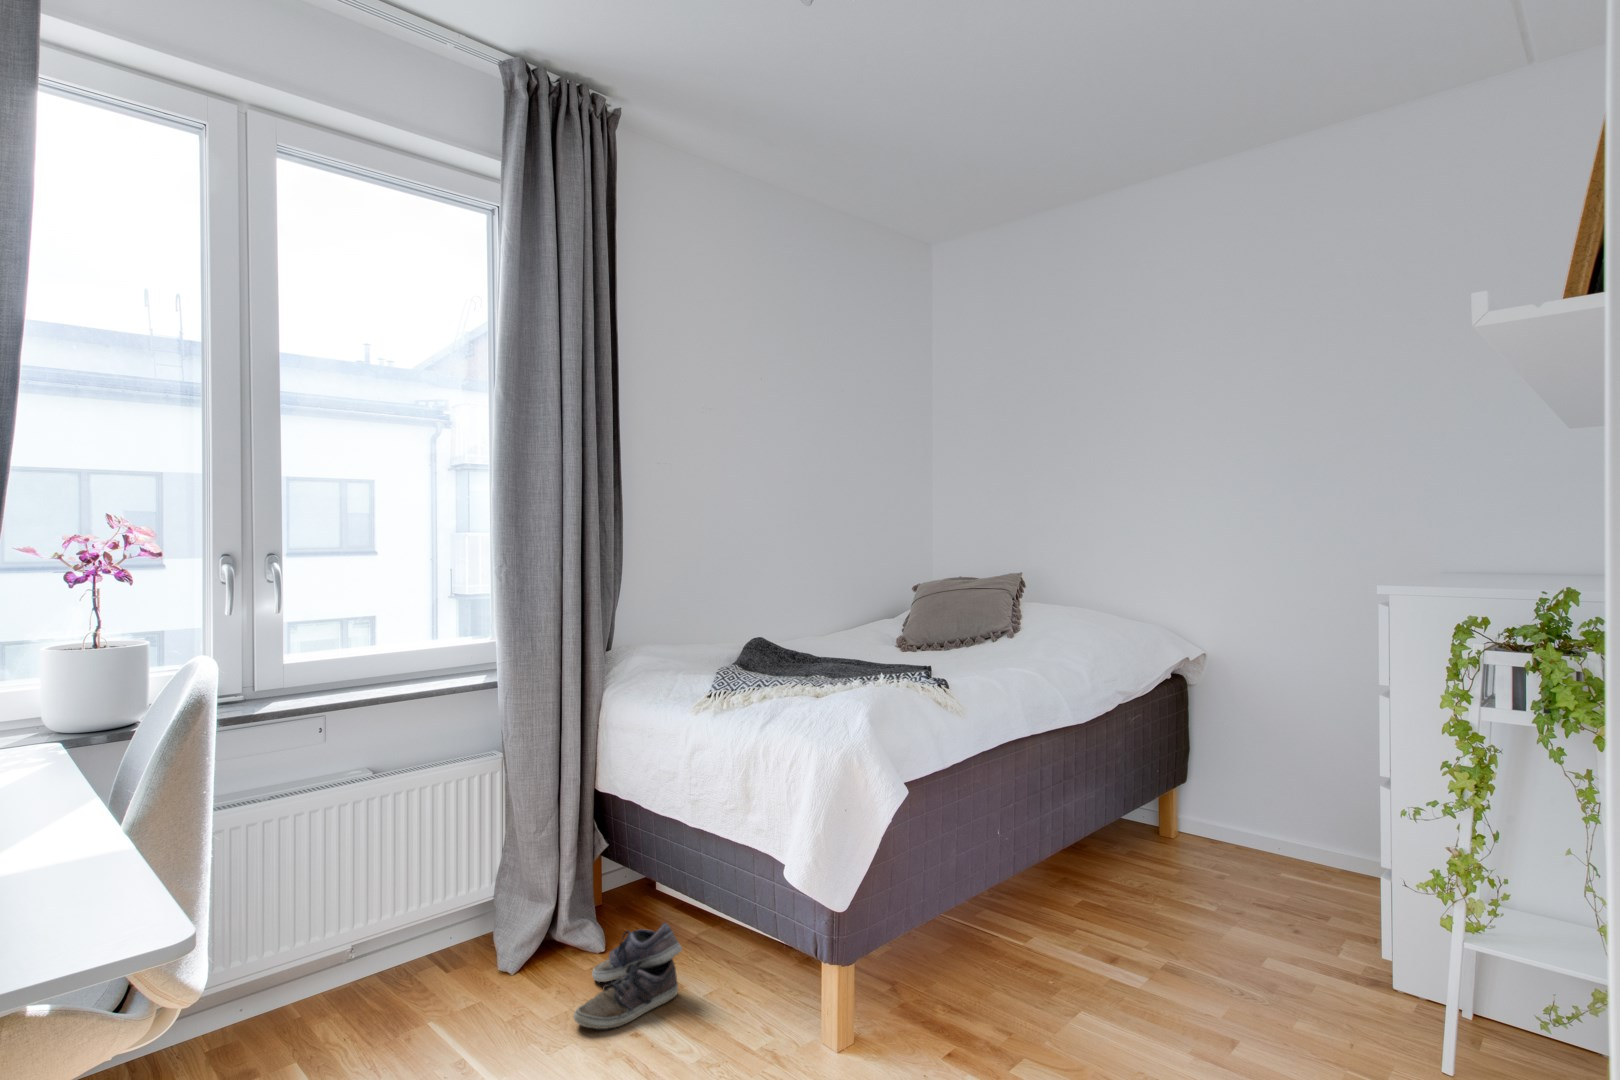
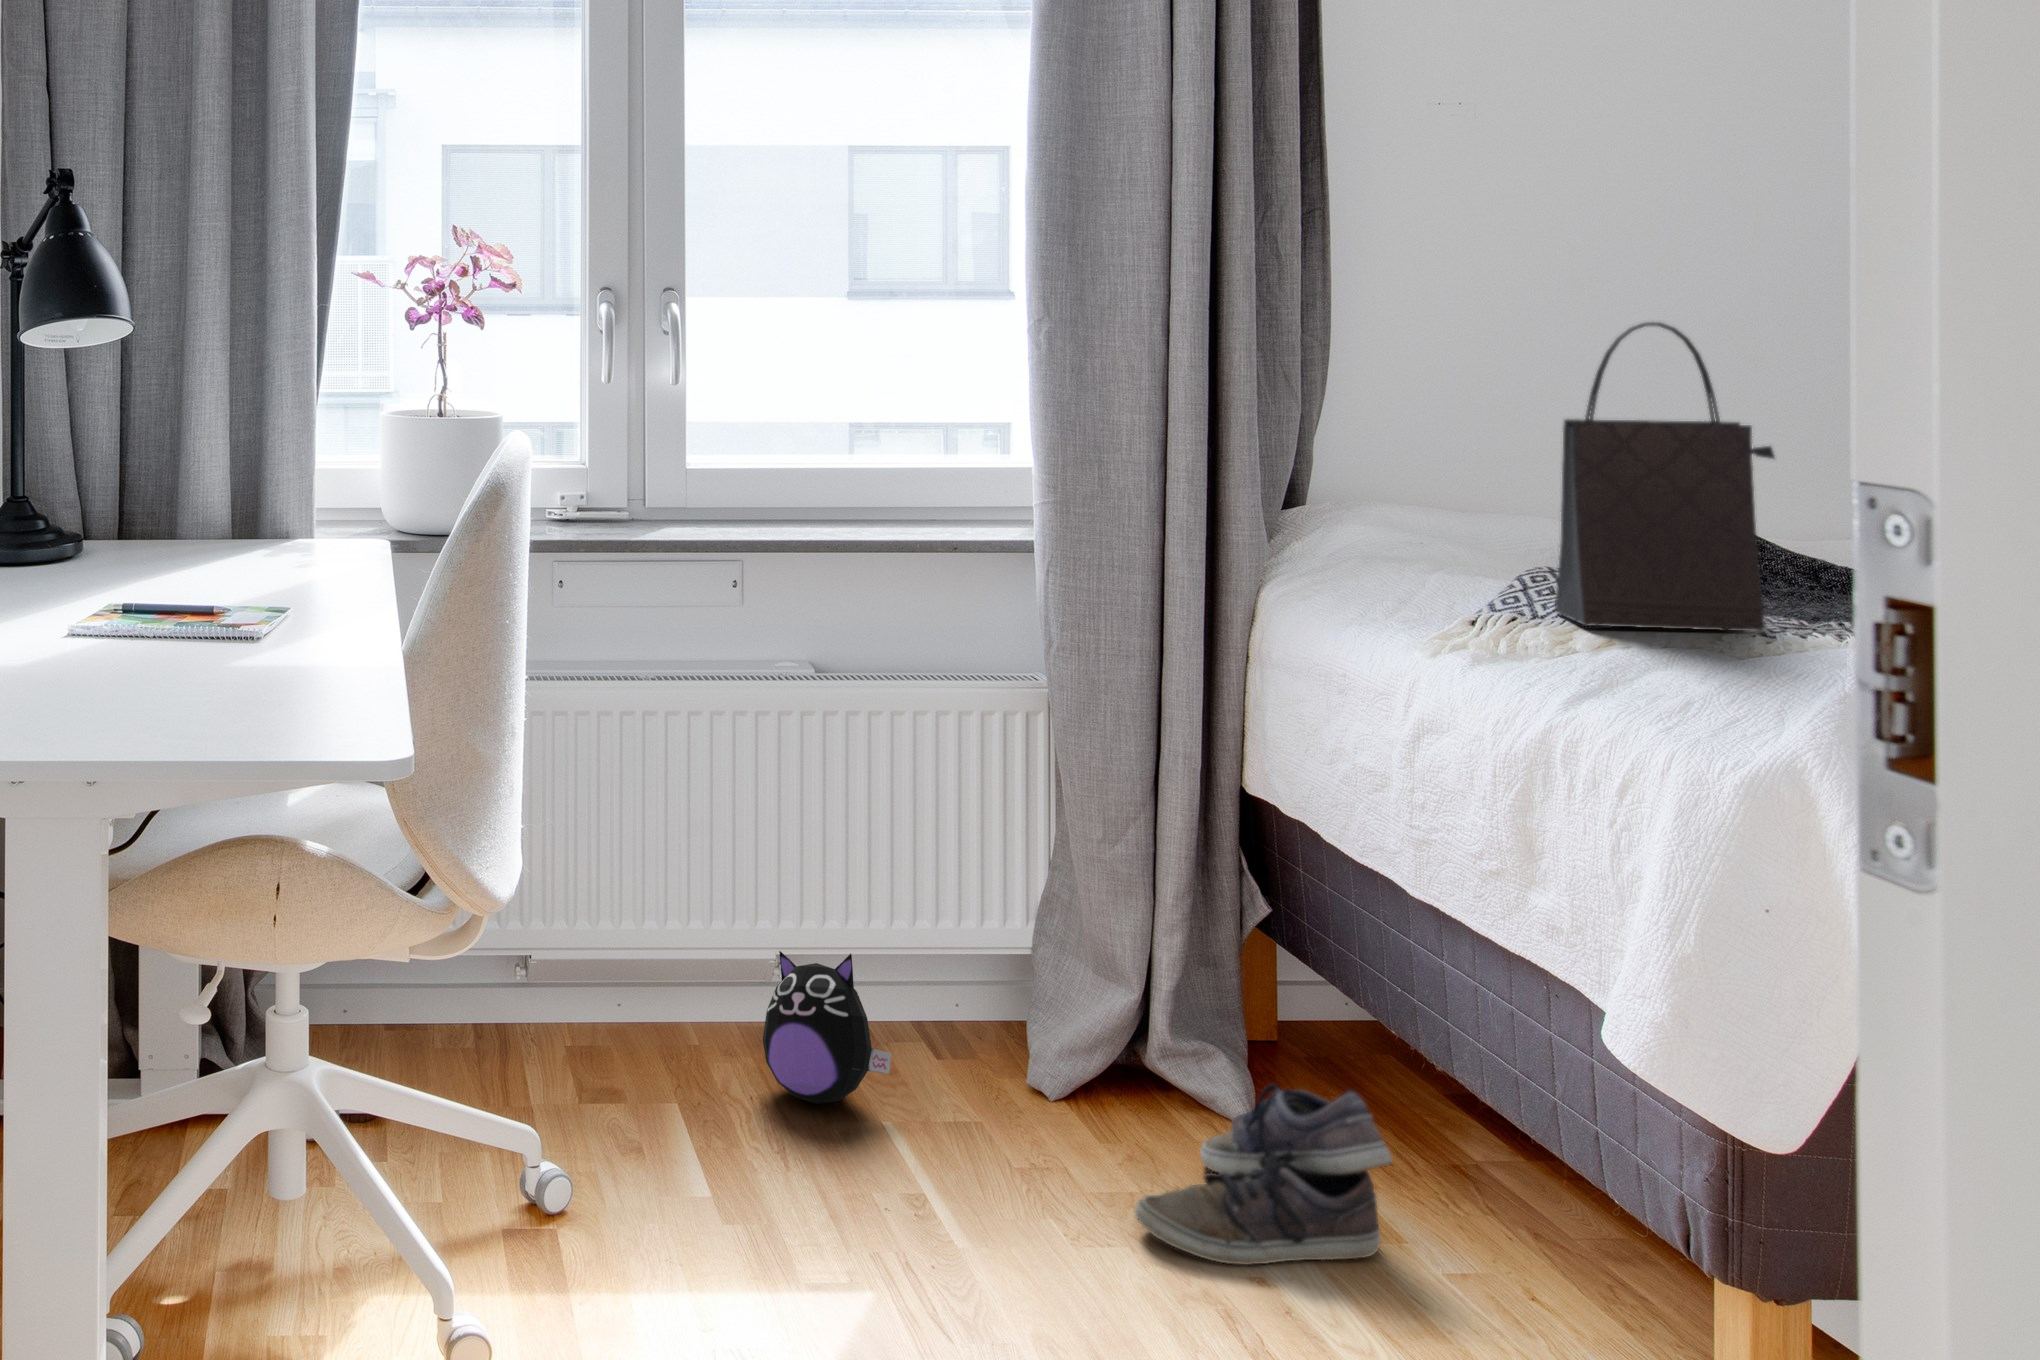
handbag: none [737,562,810,693] -> present [1555,322,1775,632]
plush toy: none [350,930,431,1025] -> present [763,951,891,1104]

